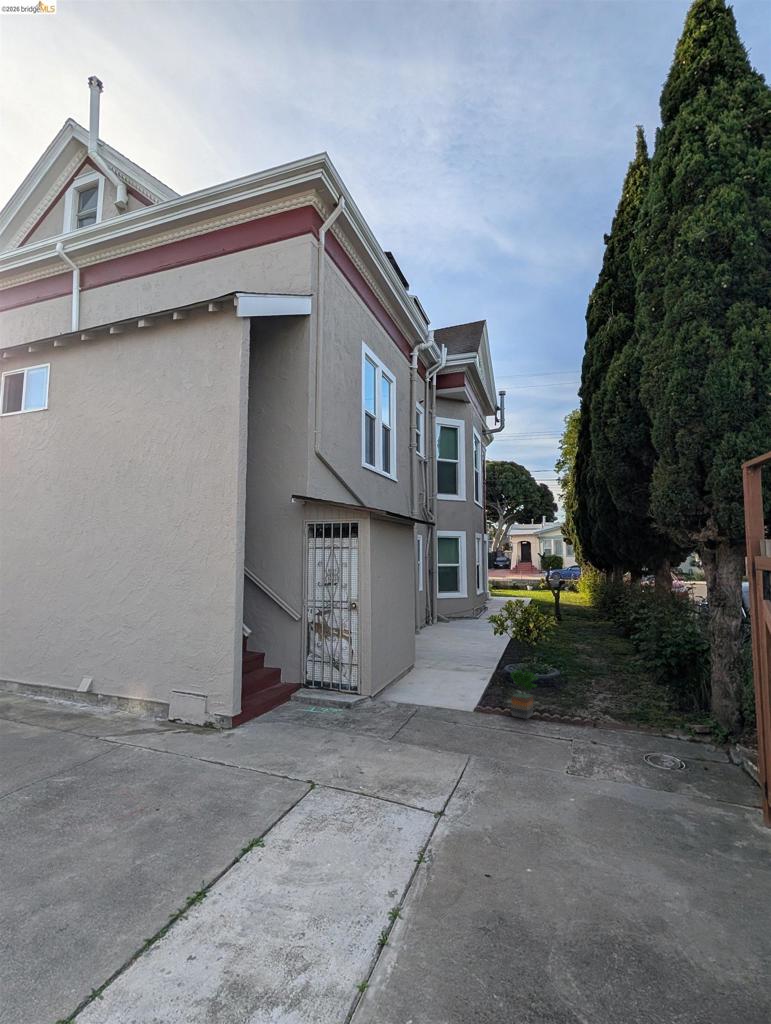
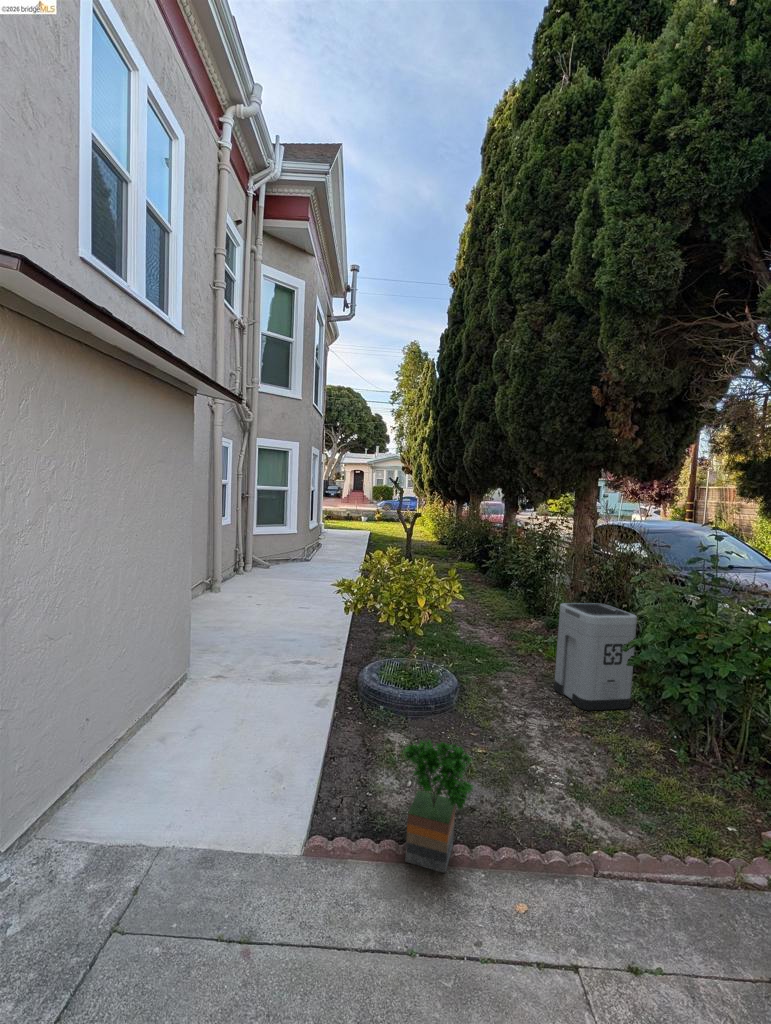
trash can: none [623,631,668,694] -> present [554,603,637,711]

